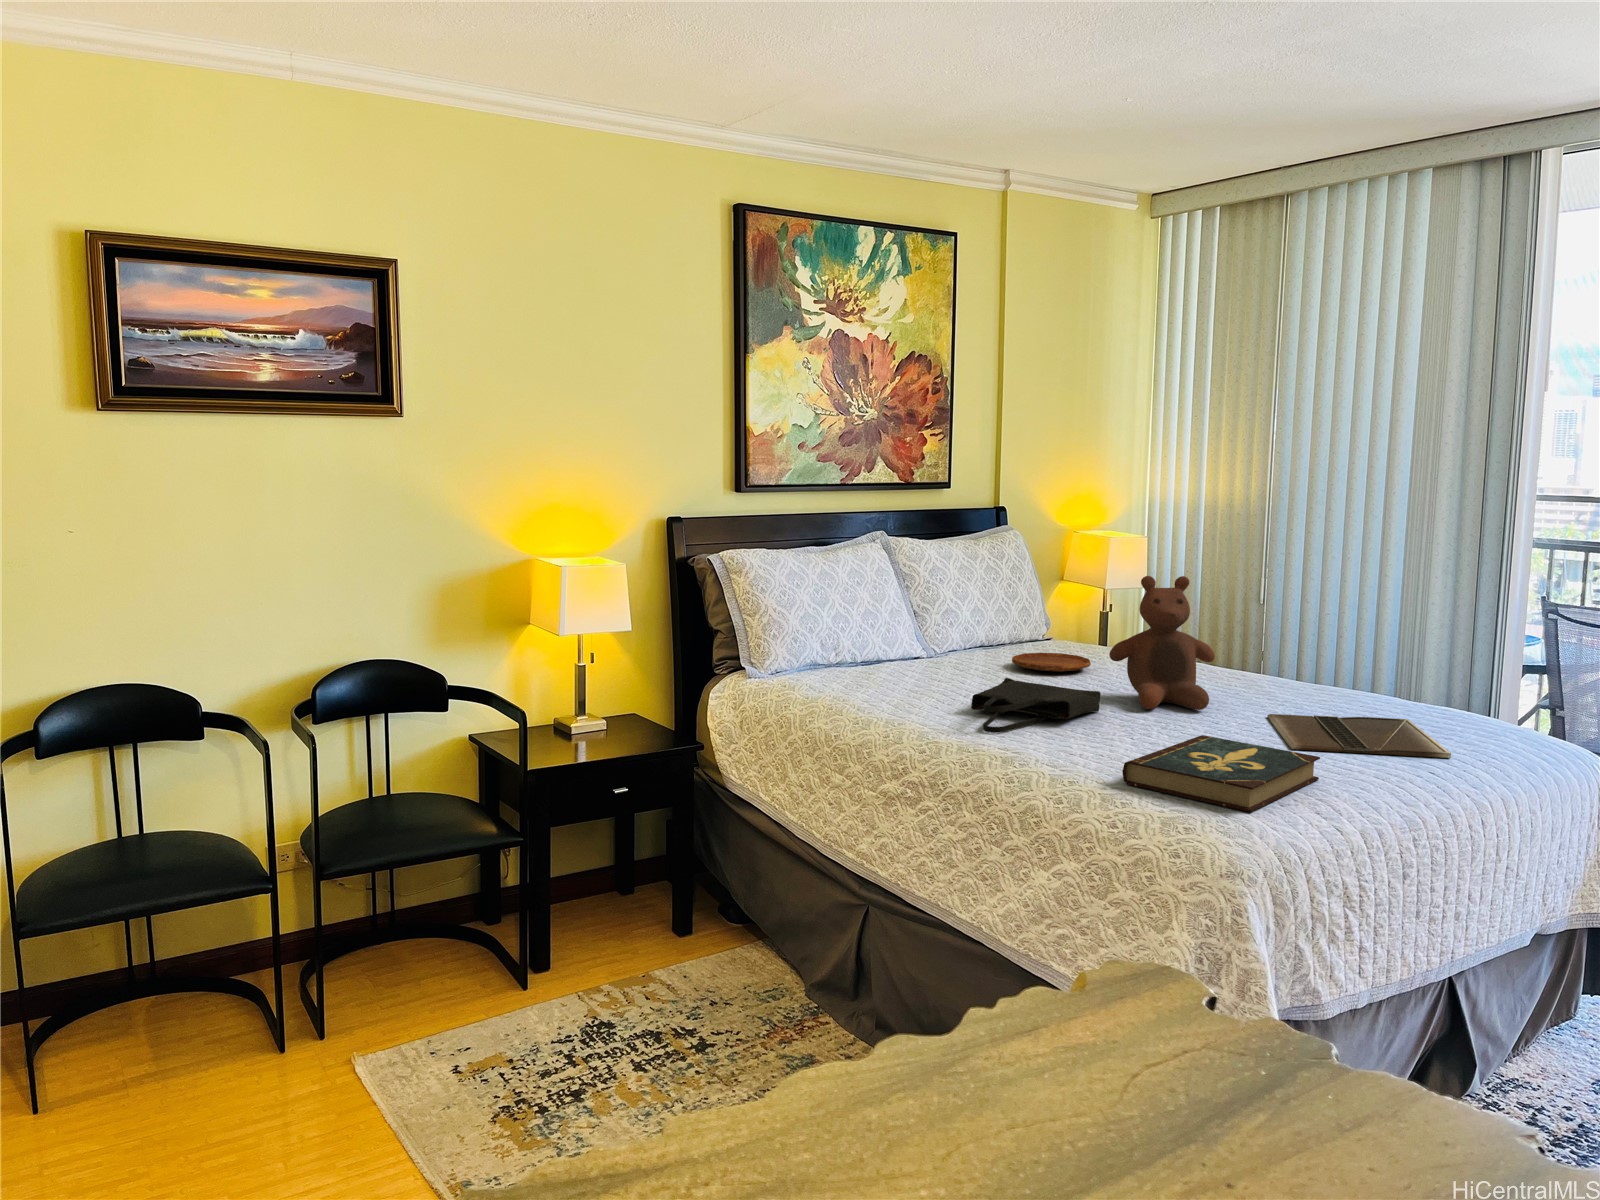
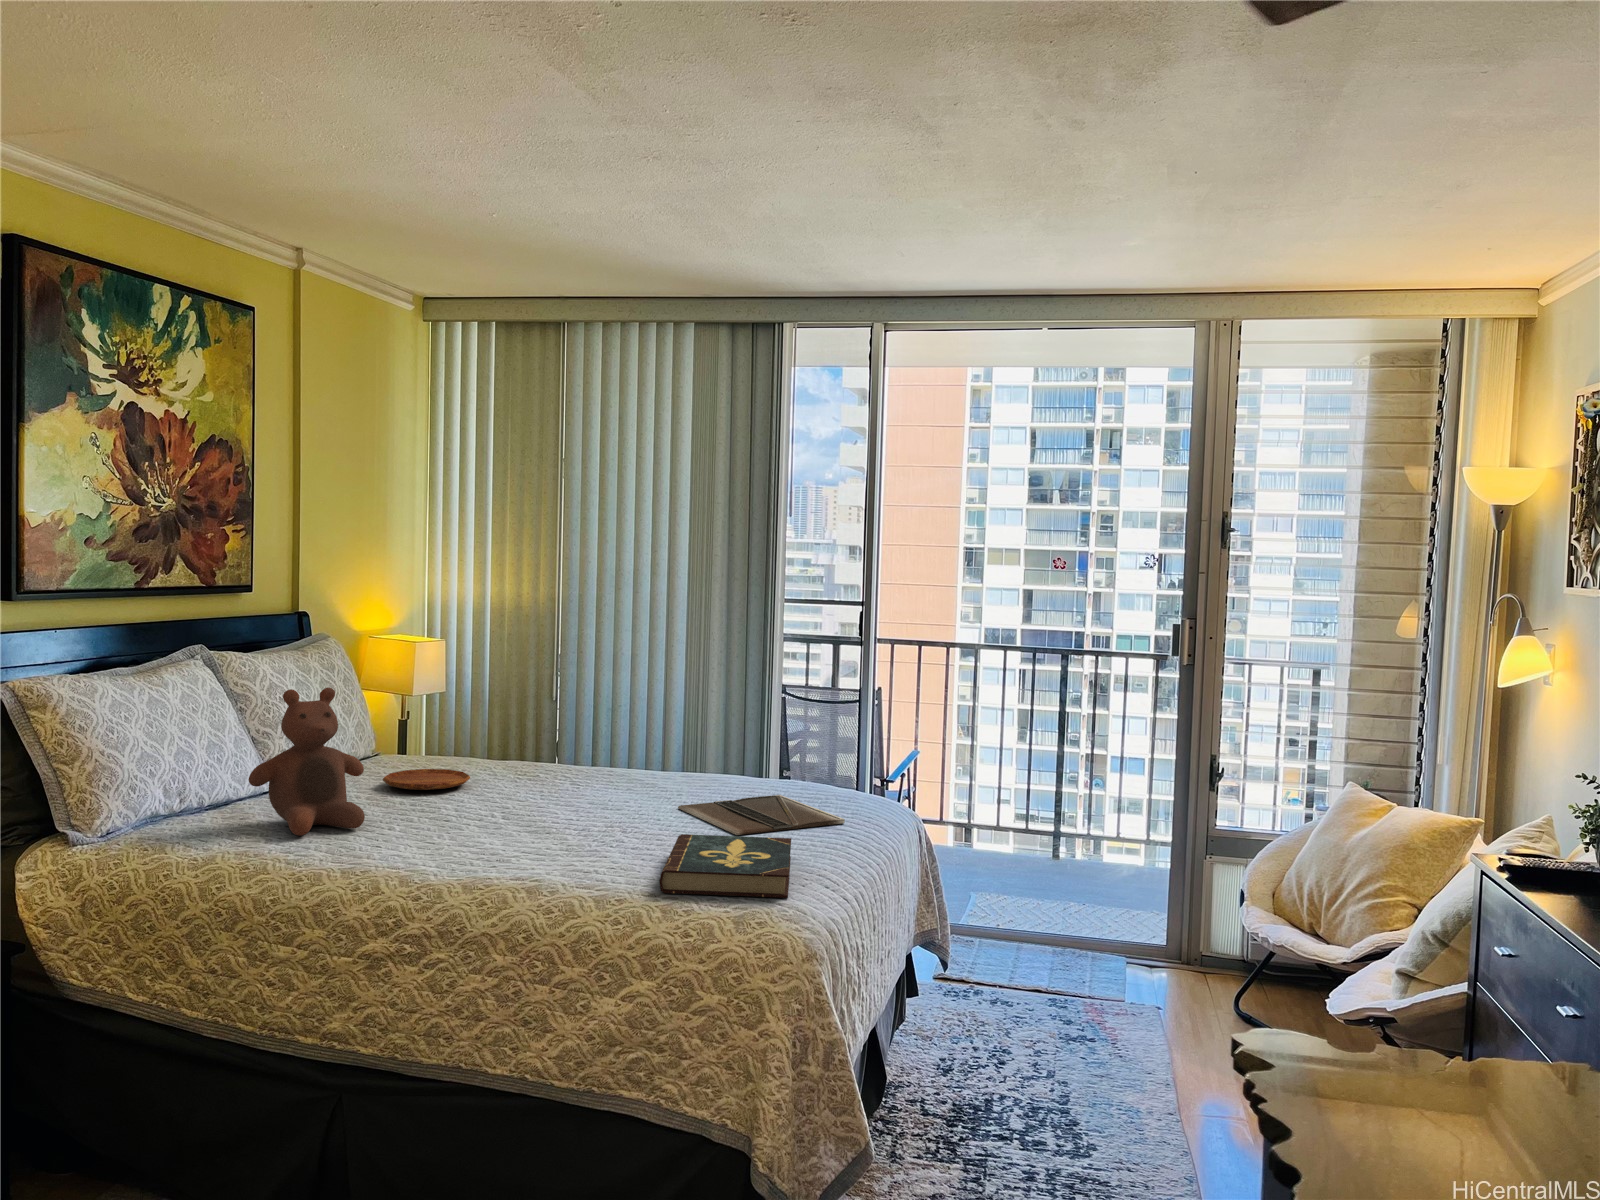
stuffed bear: present [1109,576,1215,710] -> present [248,687,365,836]
tote bag: present [971,678,1101,733] -> none [419,803,541,865]

